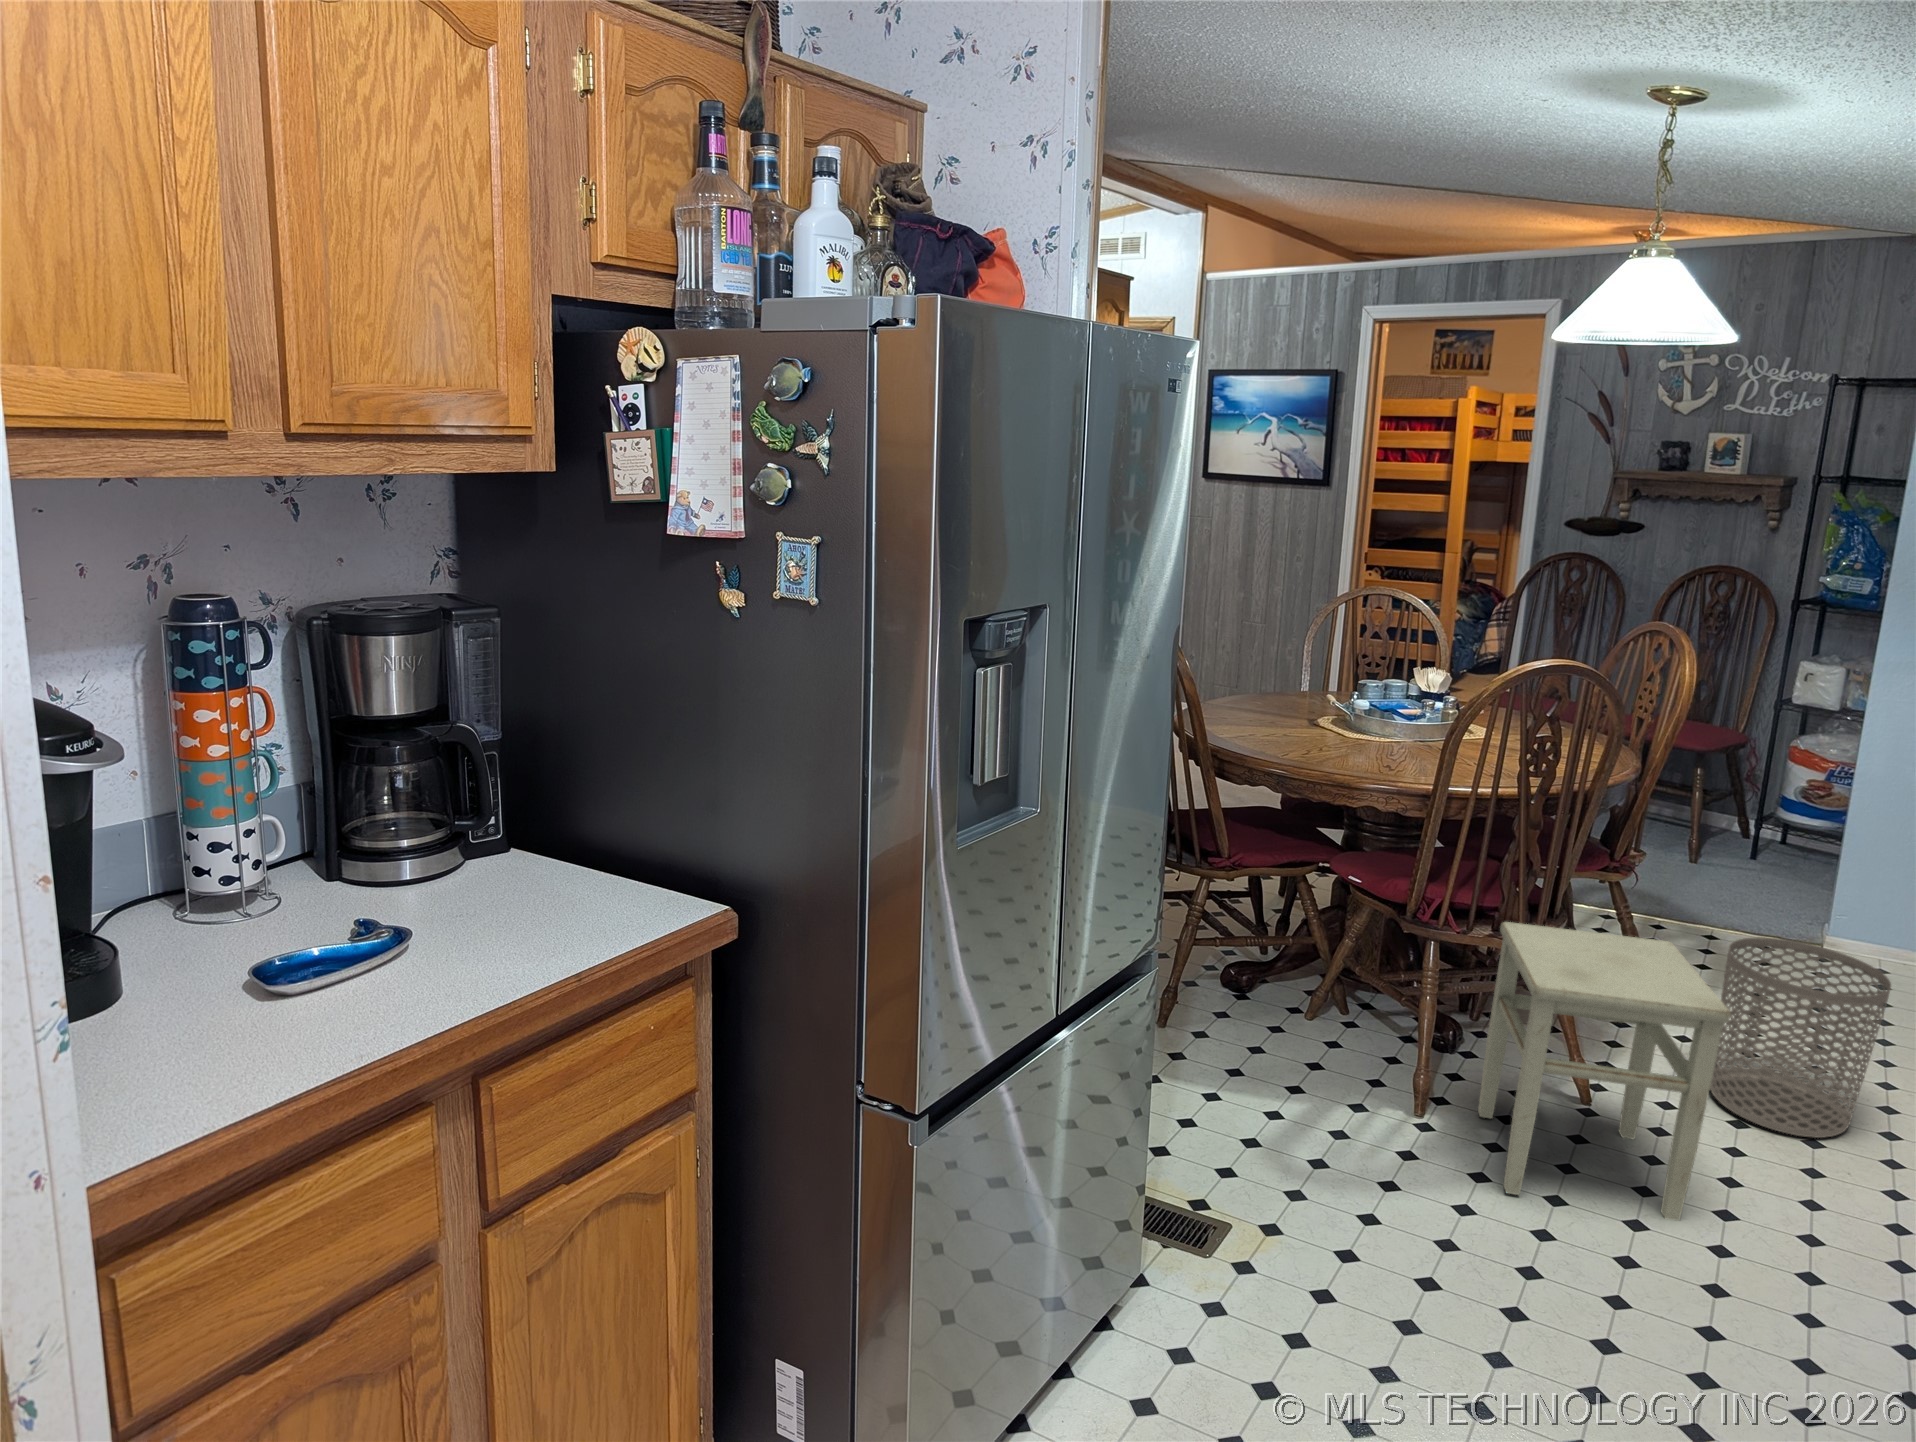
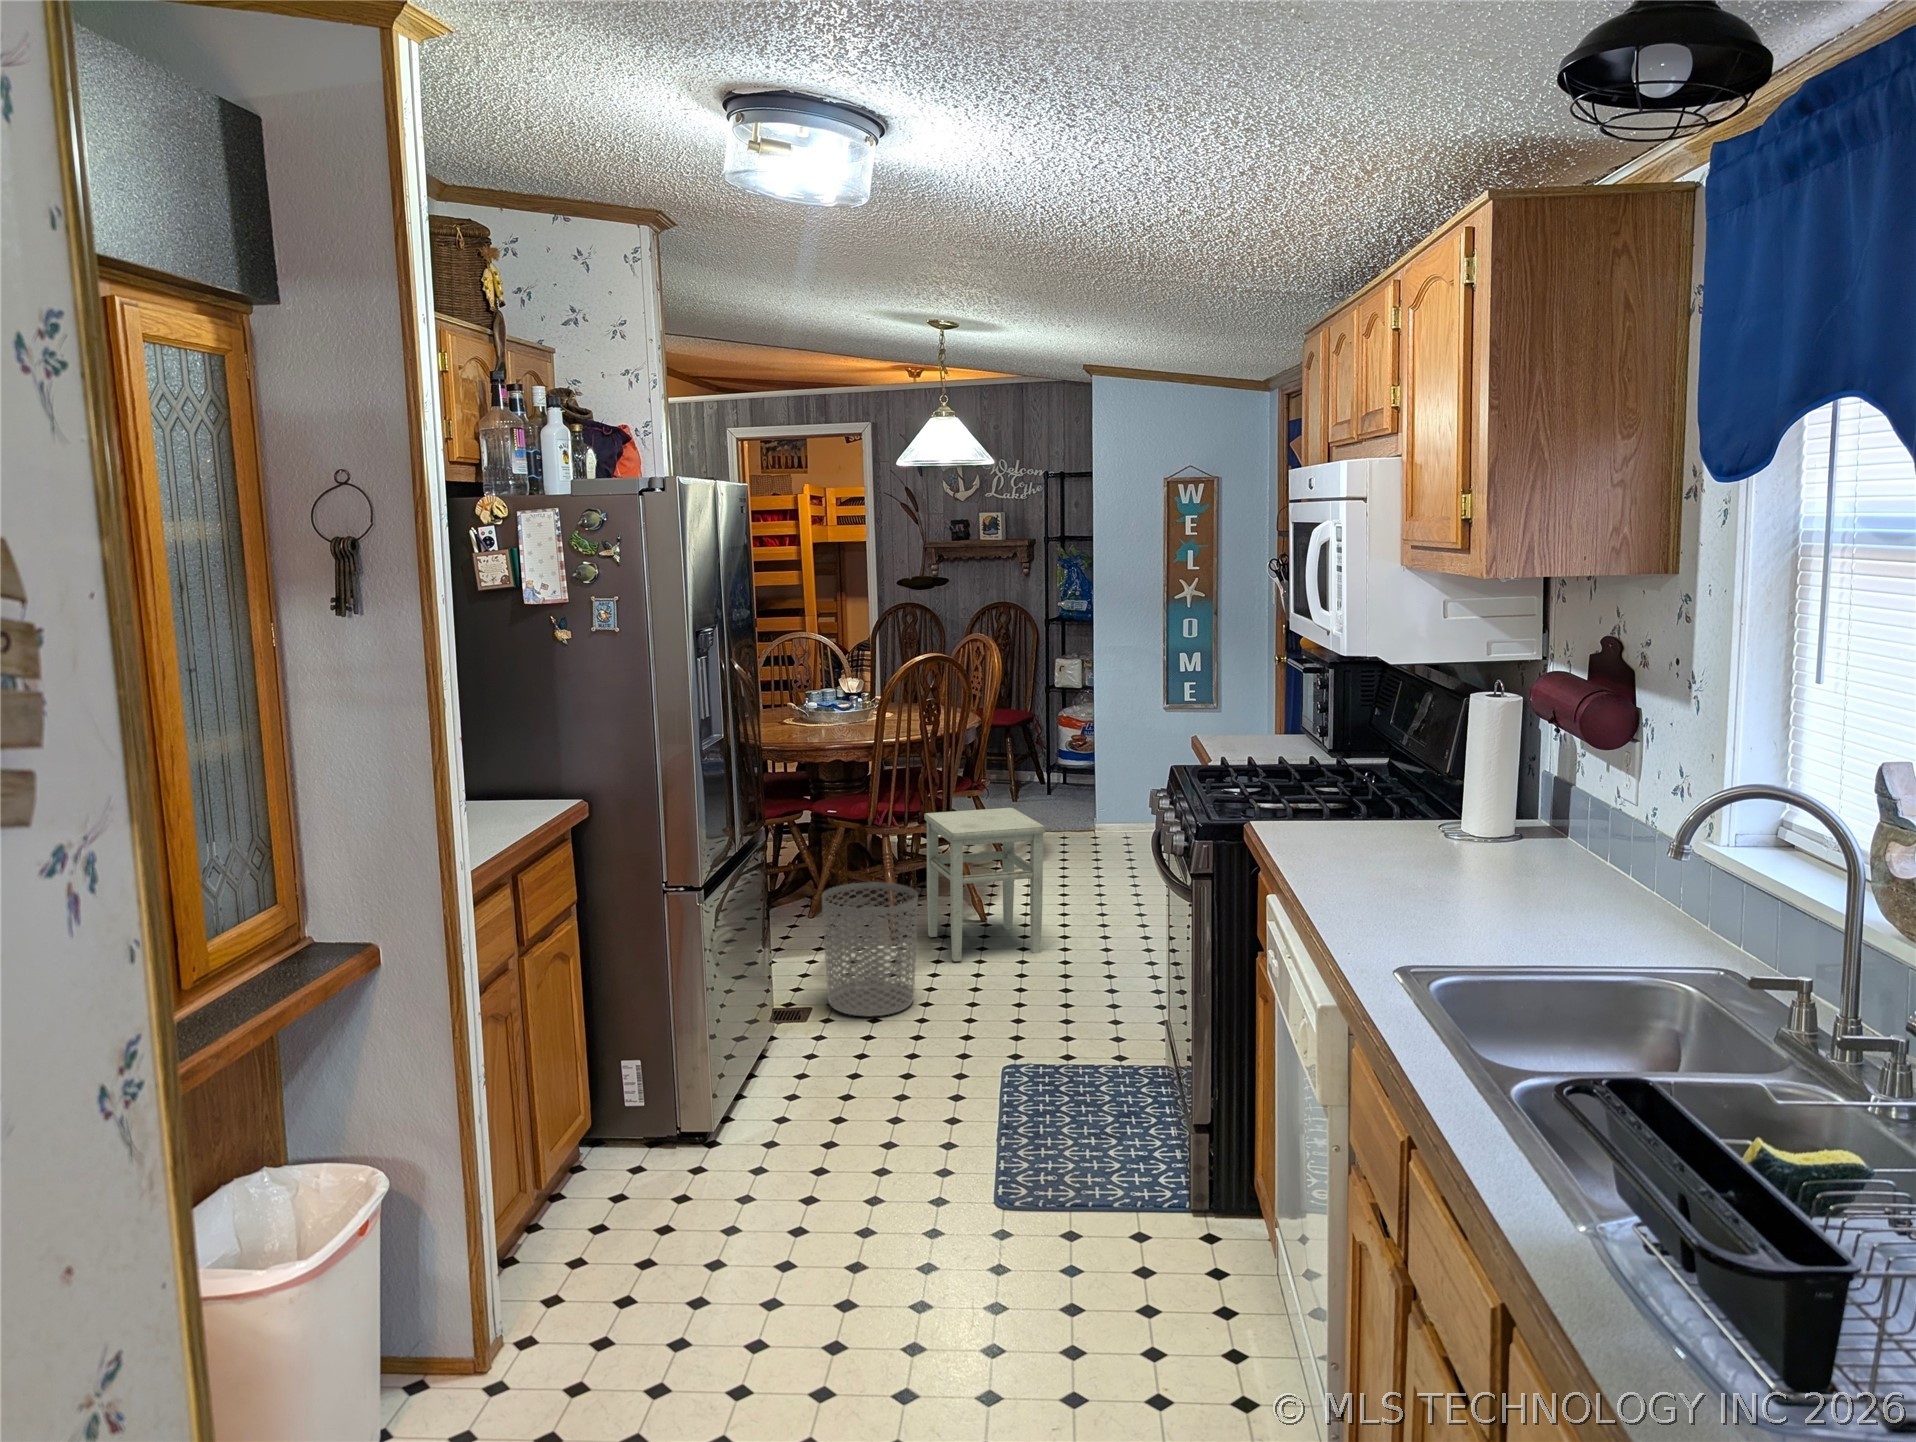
waste bin: present [1710,937,1891,1138] -> present [822,882,918,1016]

